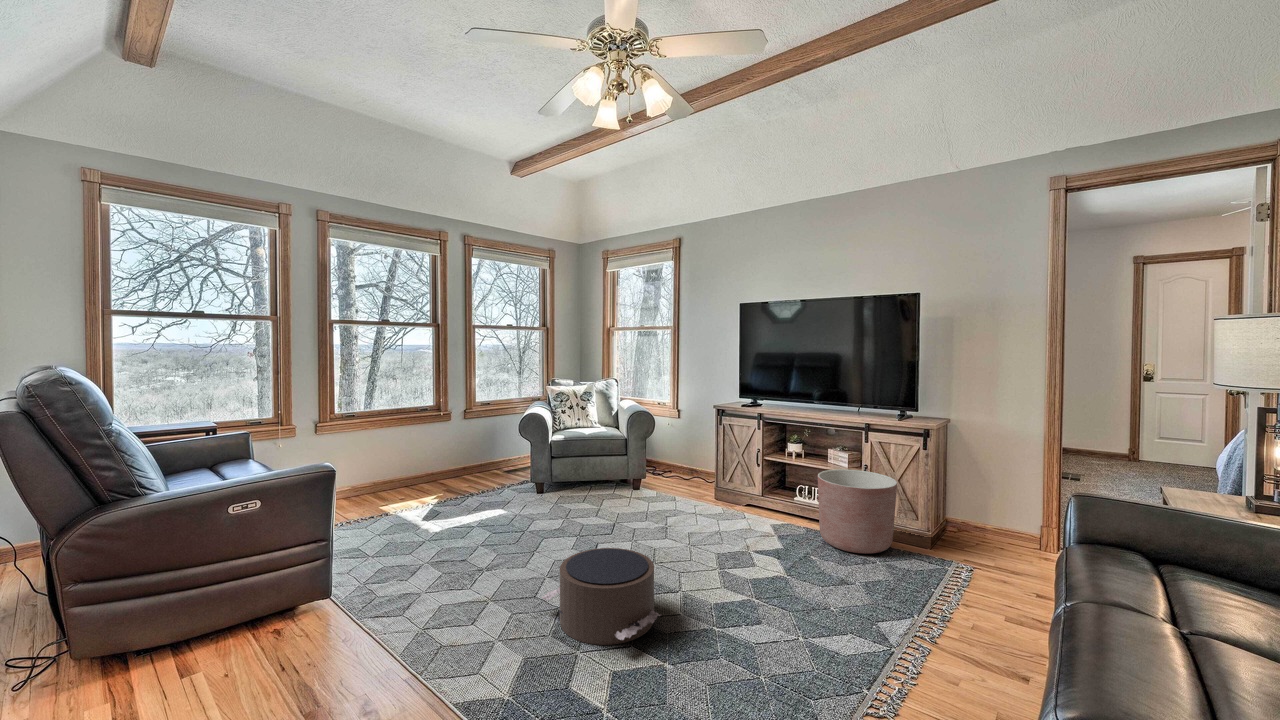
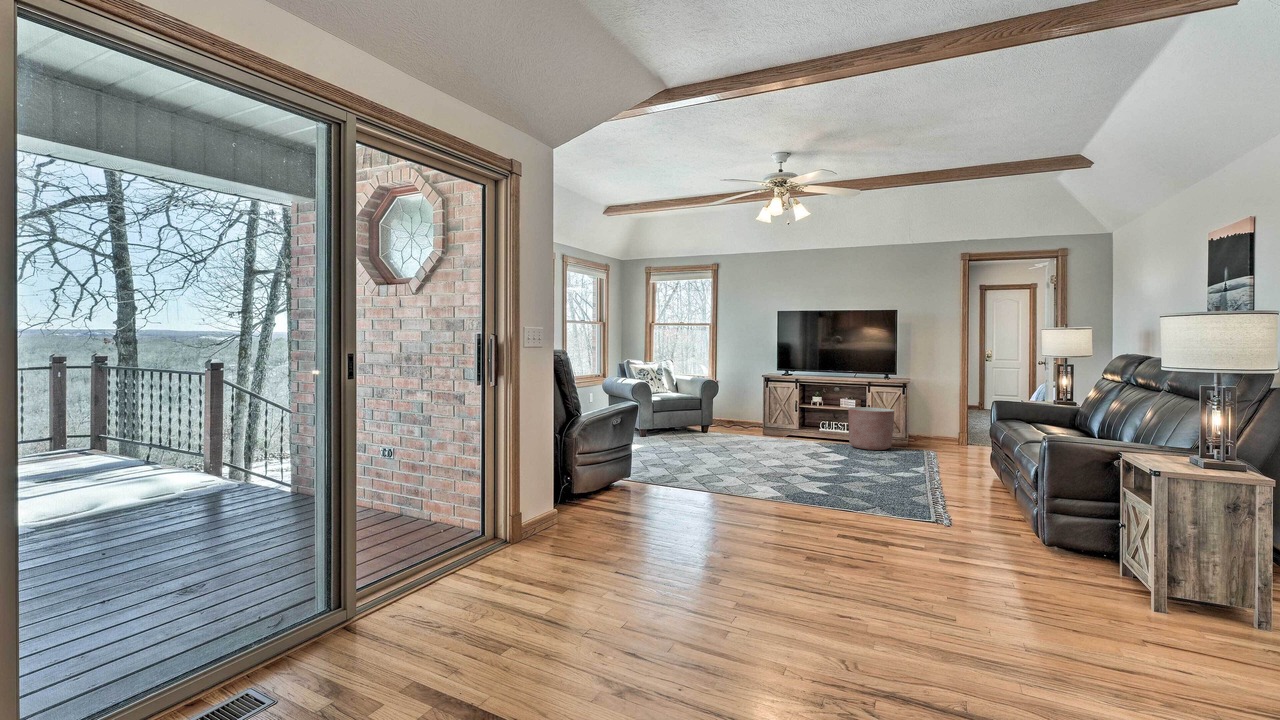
pouf: present [542,548,662,645] -> none [755,437,822,474]

